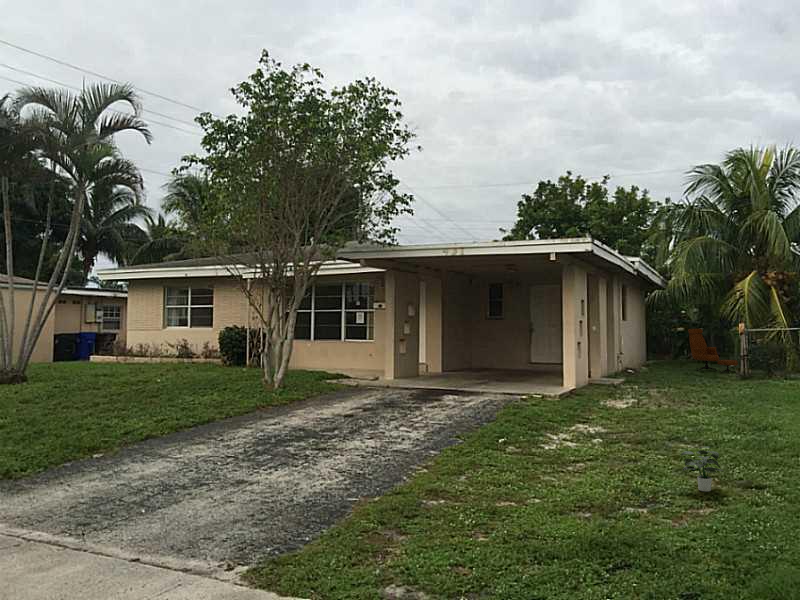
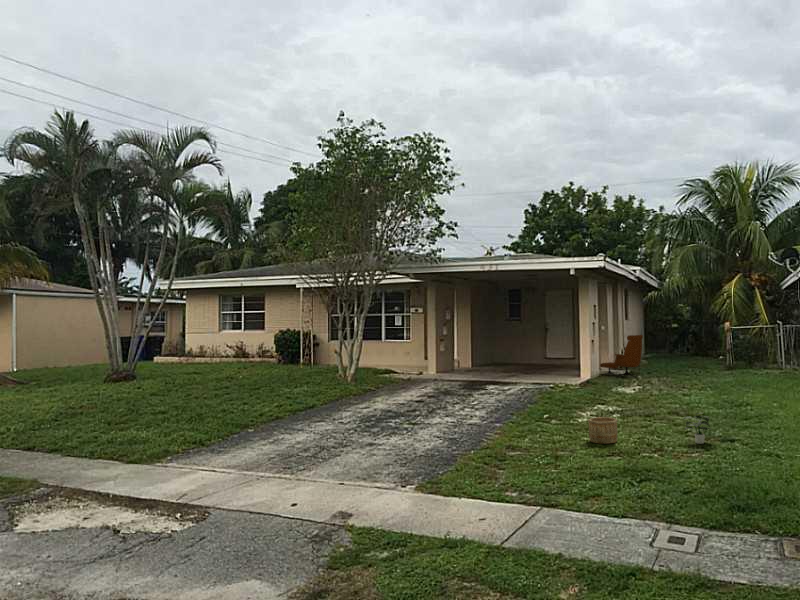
lounge chair: present [688,329,738,373] -> present [600,335,643,377]
wooden bucket: none [545,448,588,488] -> present [588,417,618,444]

